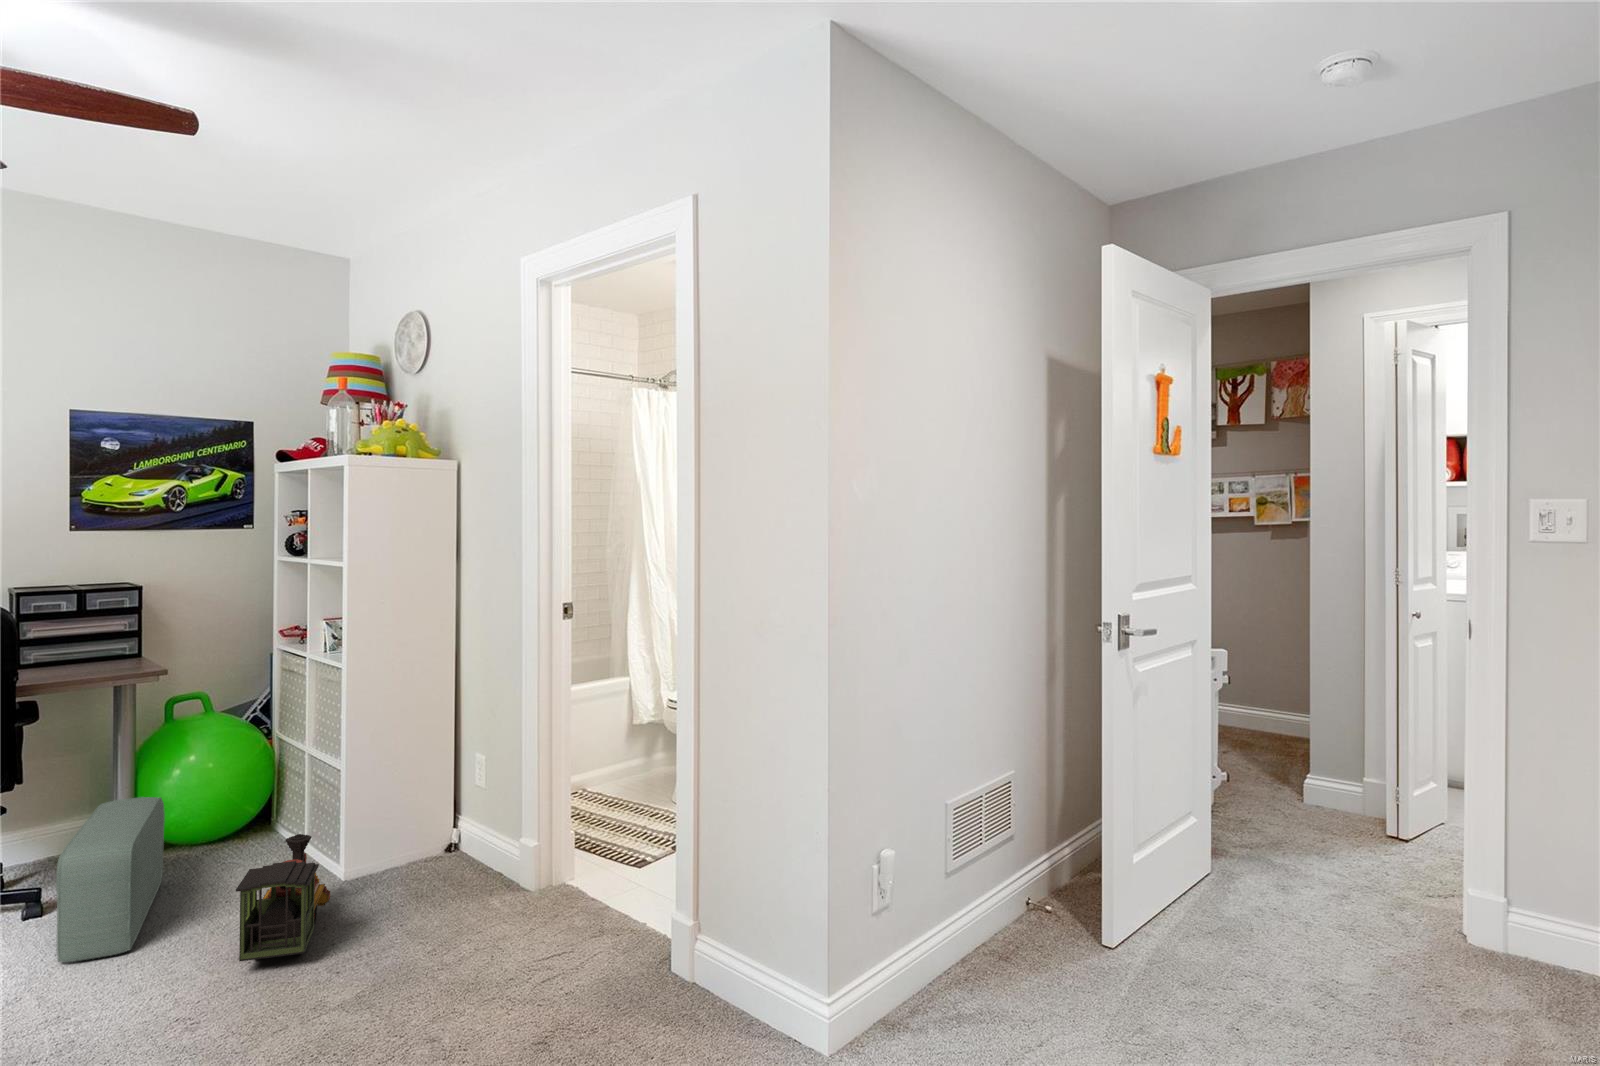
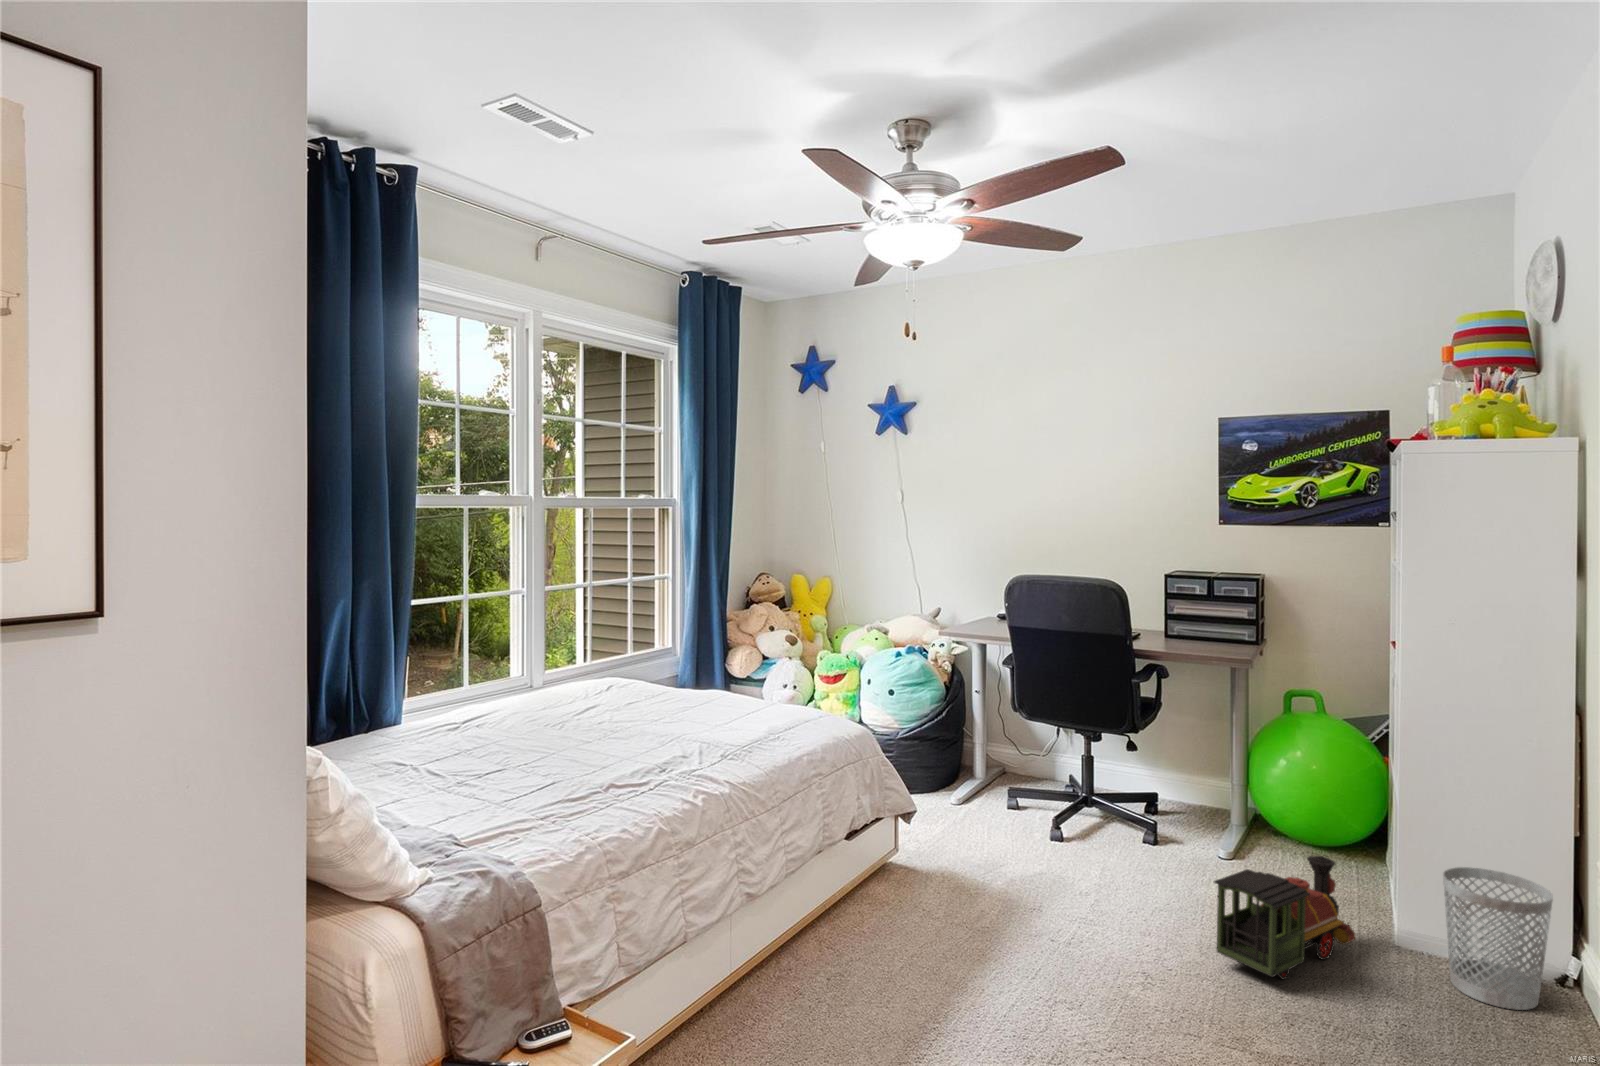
wastebasket: none [395,794,468,897] -> present [1443,867,1553,1010]
pouf: present [56,797,165,962] -> none [1123,767,1251,900]

